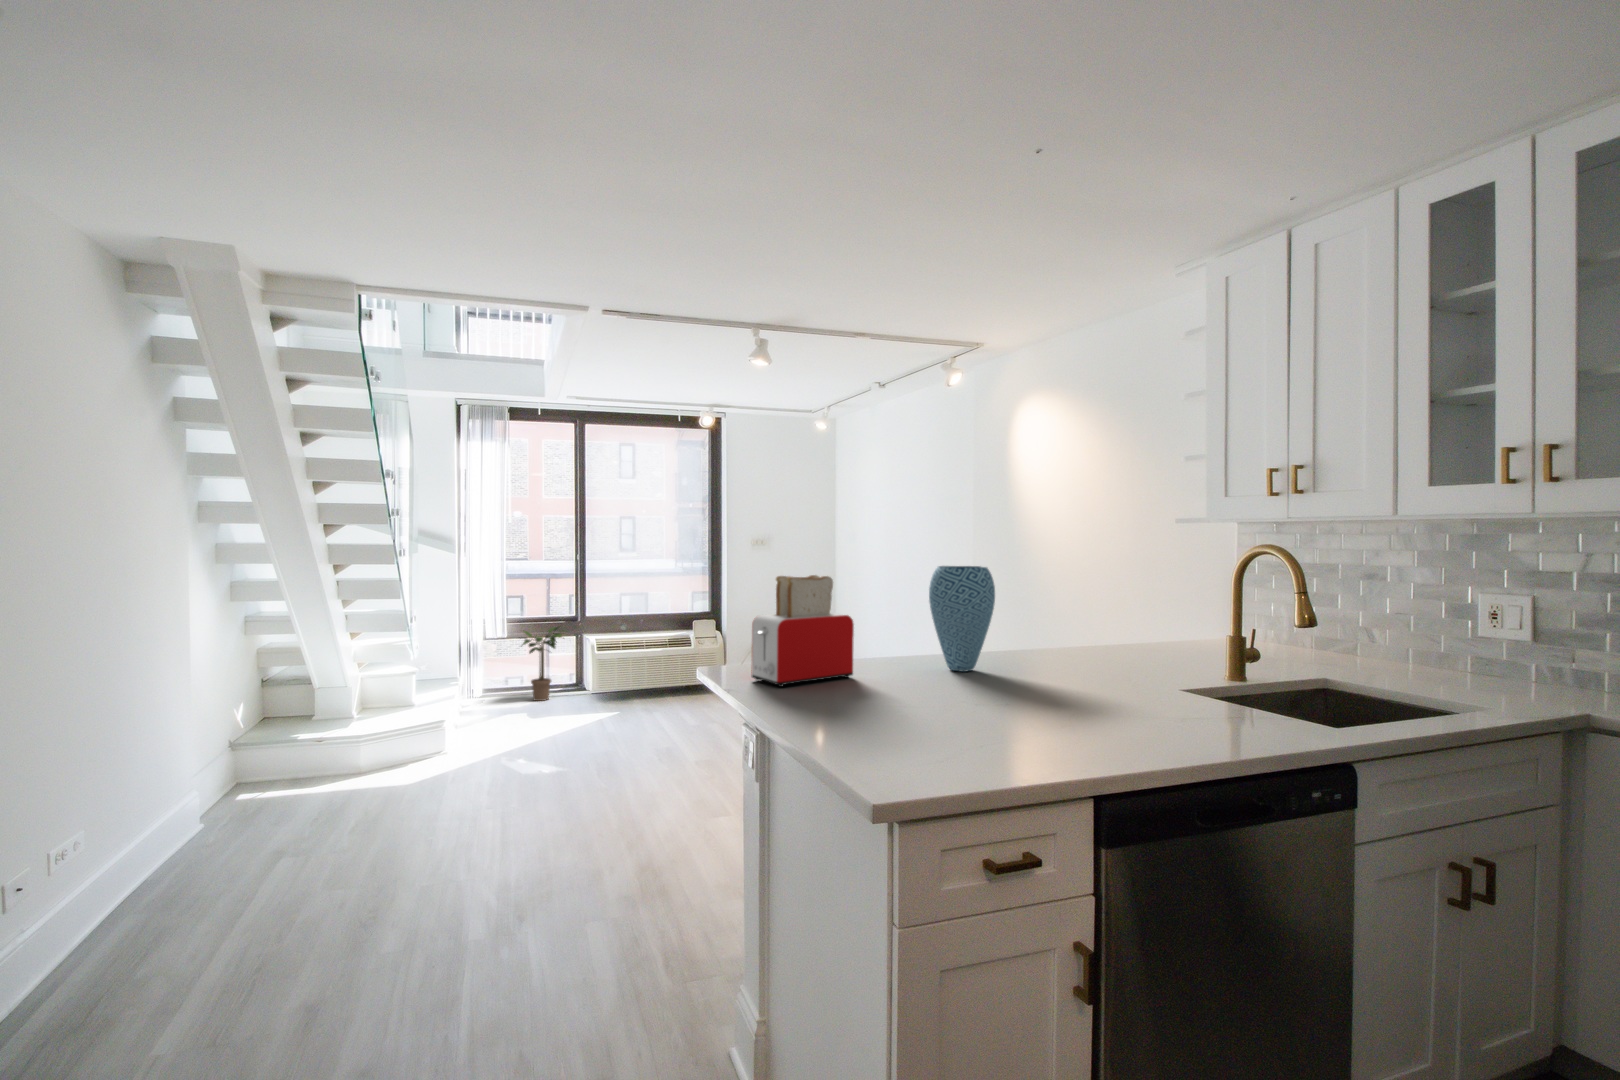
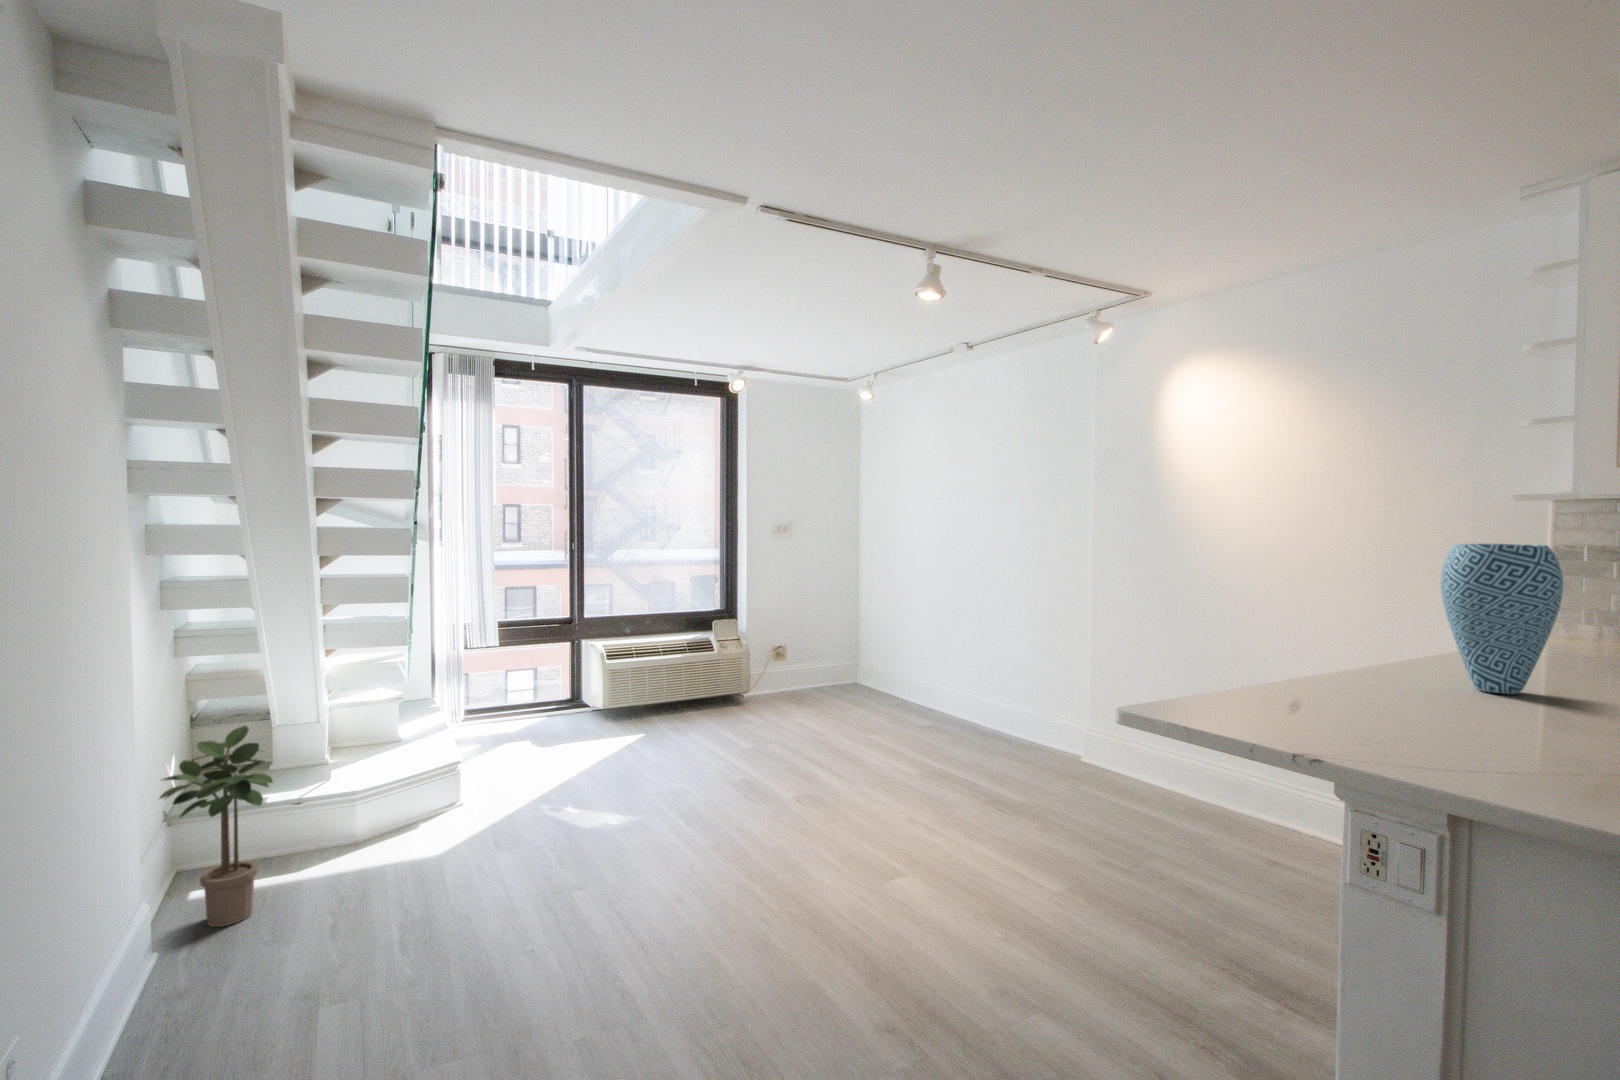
toaster: present [752,575,854,687] -> none [1308,558,1424,738]
potted plant: present [519,627,565,701] -> present [160,726,273,927]

